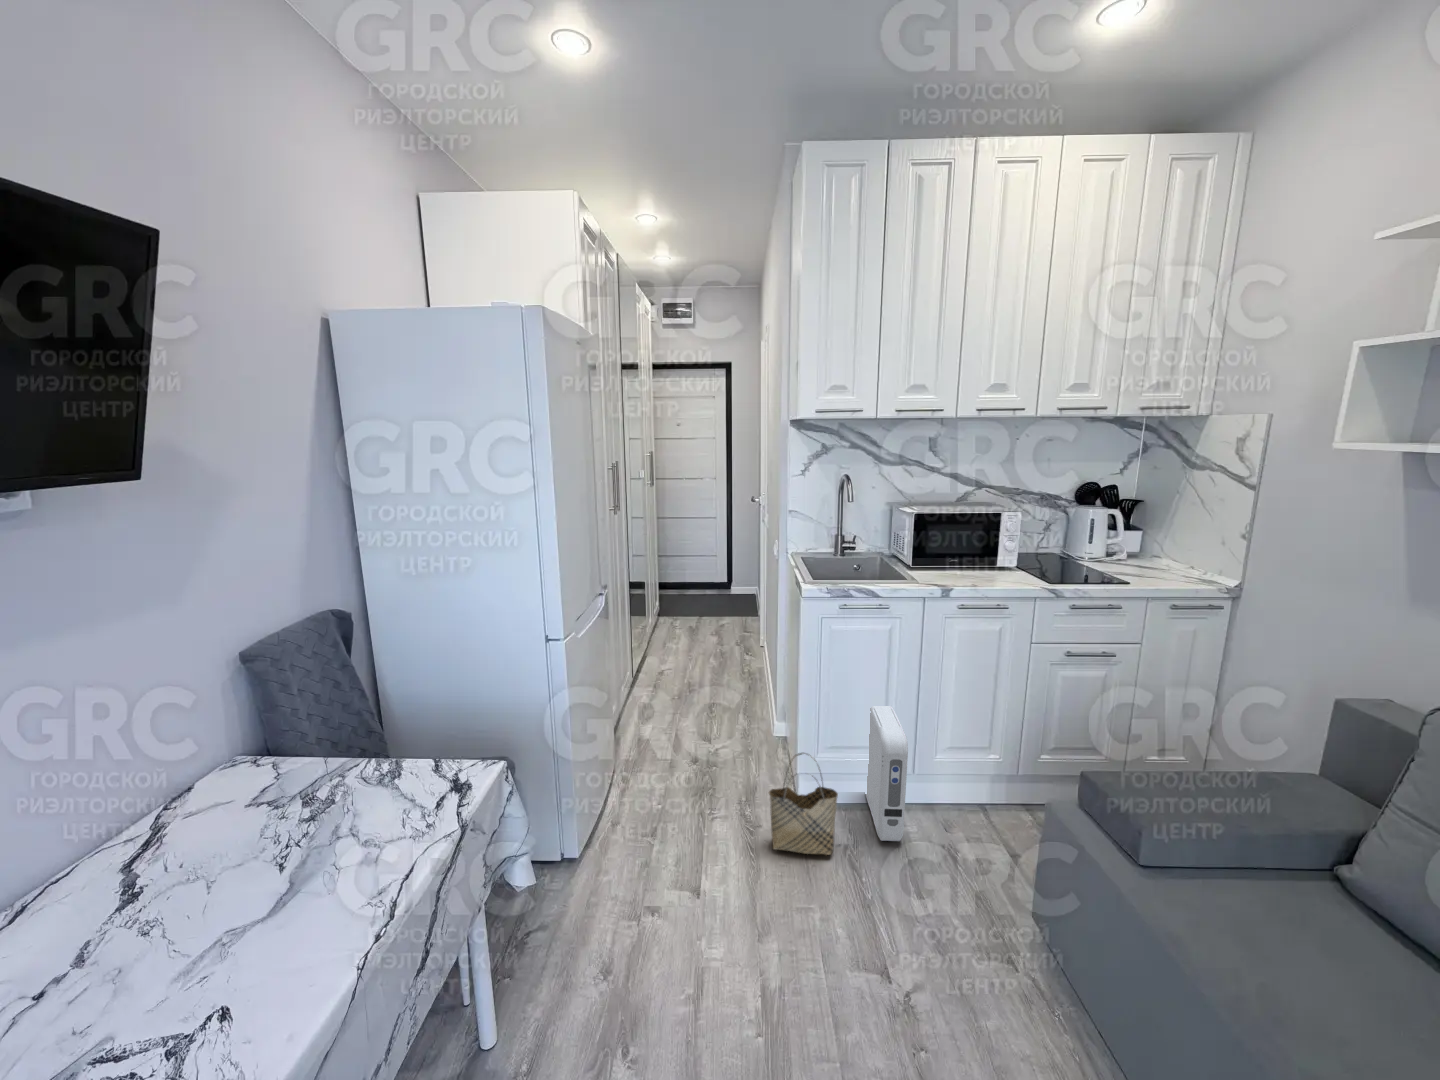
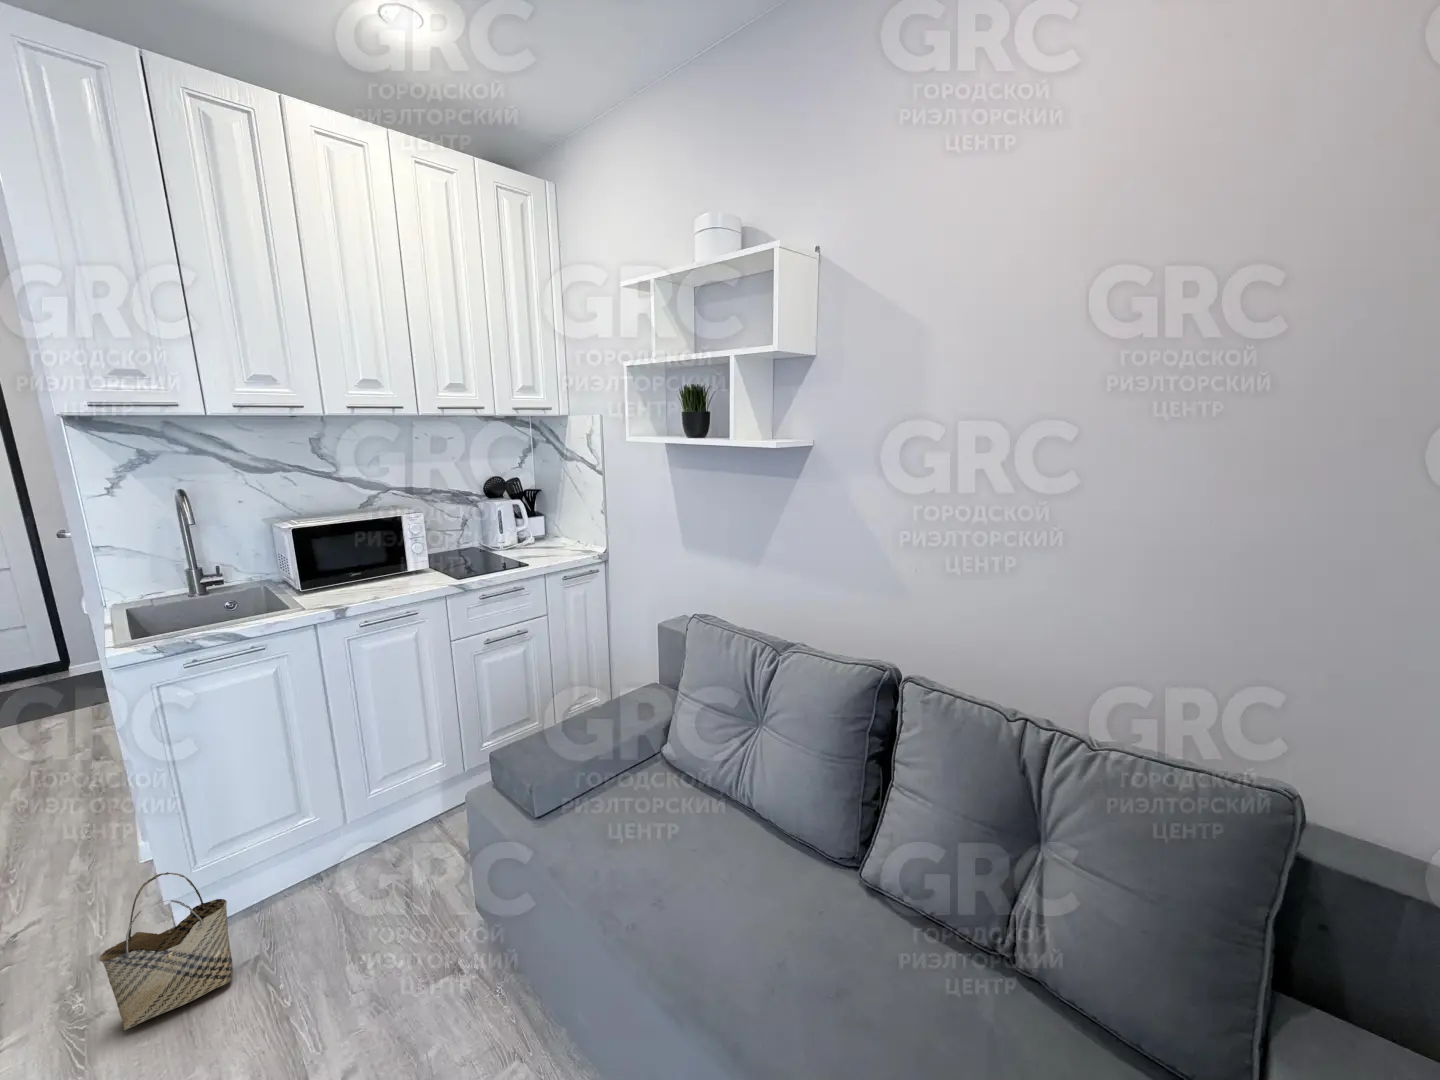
air purifier: present [866,706,908,841] -> none [268,758,334,923]

